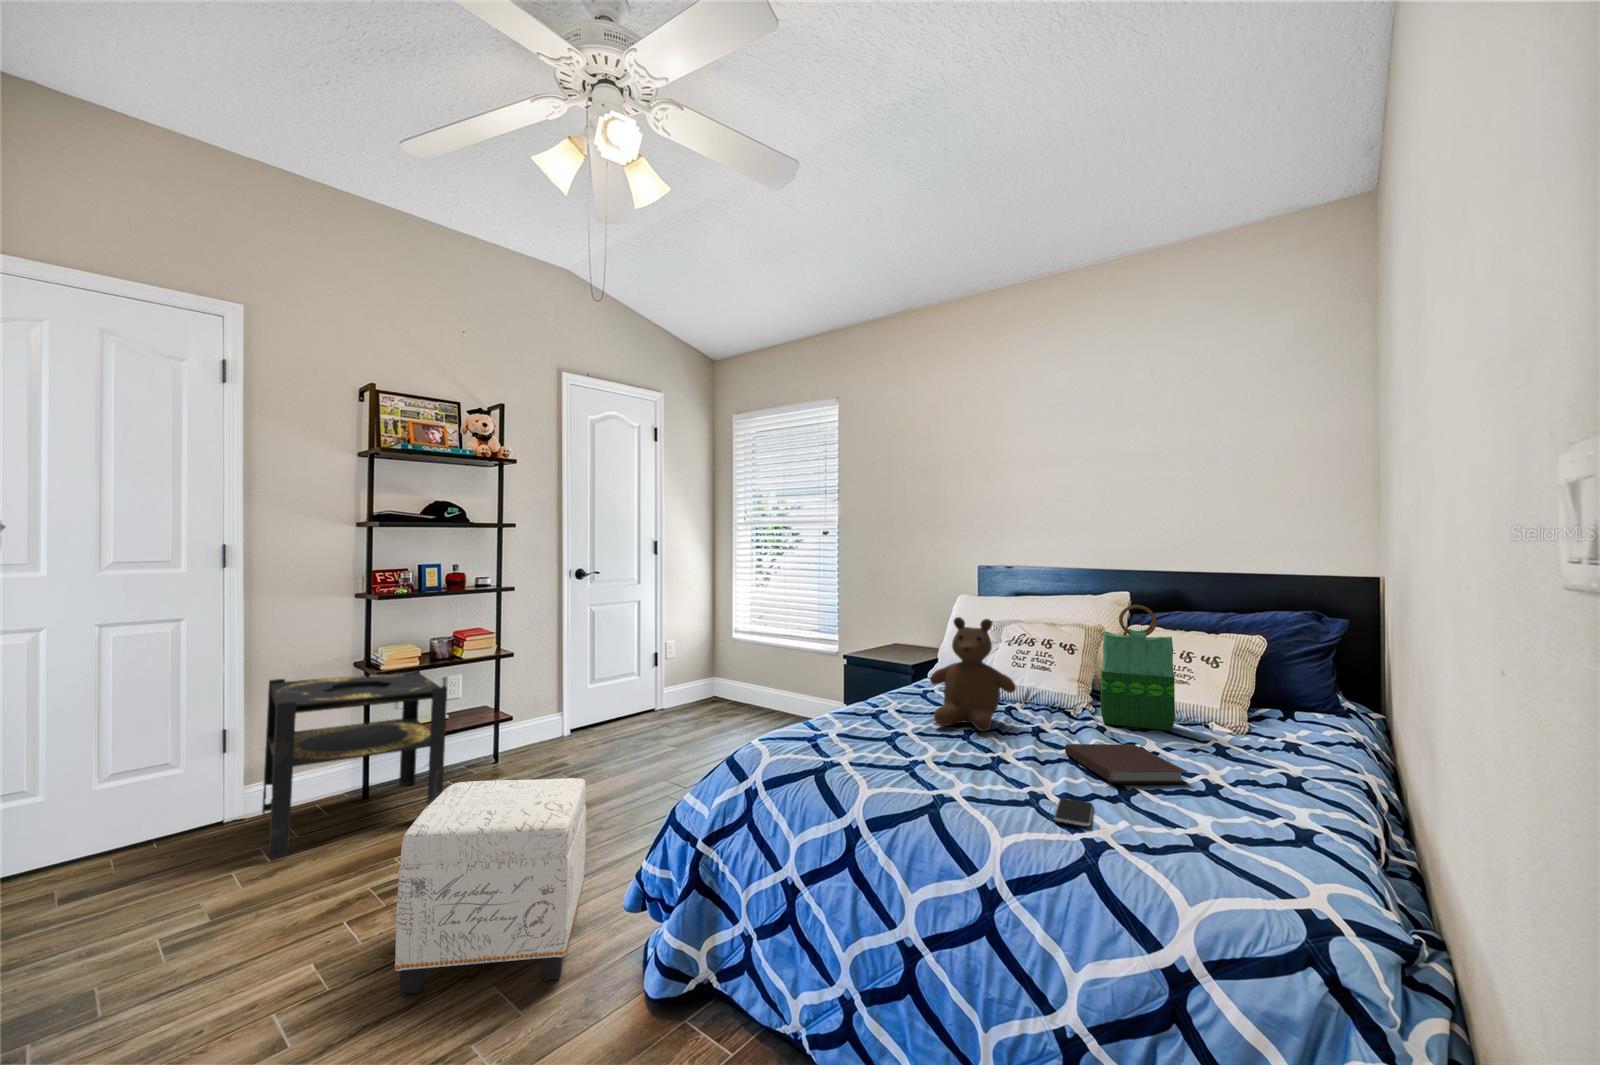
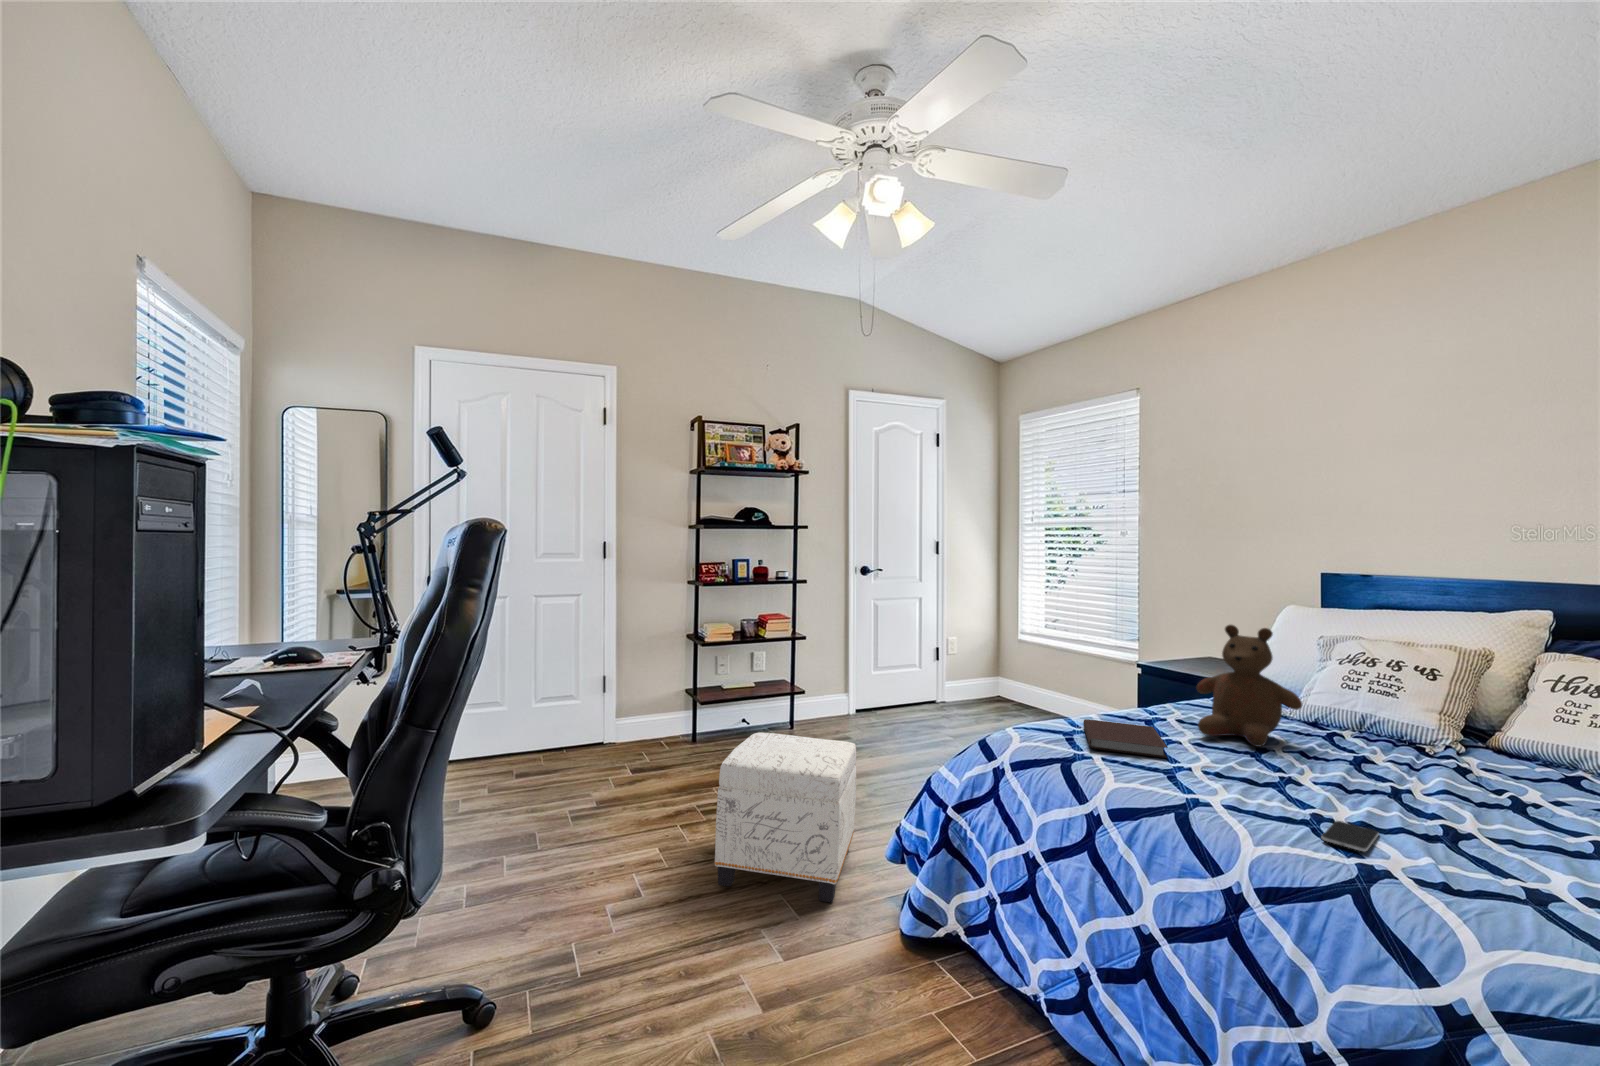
tote bag: present [1101,605,1175,731] -> none [1423,622,1536,776]
side table: present [262,670,447,858] -> none [630,643,752,773]
notebook: present [1065,744,1188,783] -> present [1083,719,1168,758]

